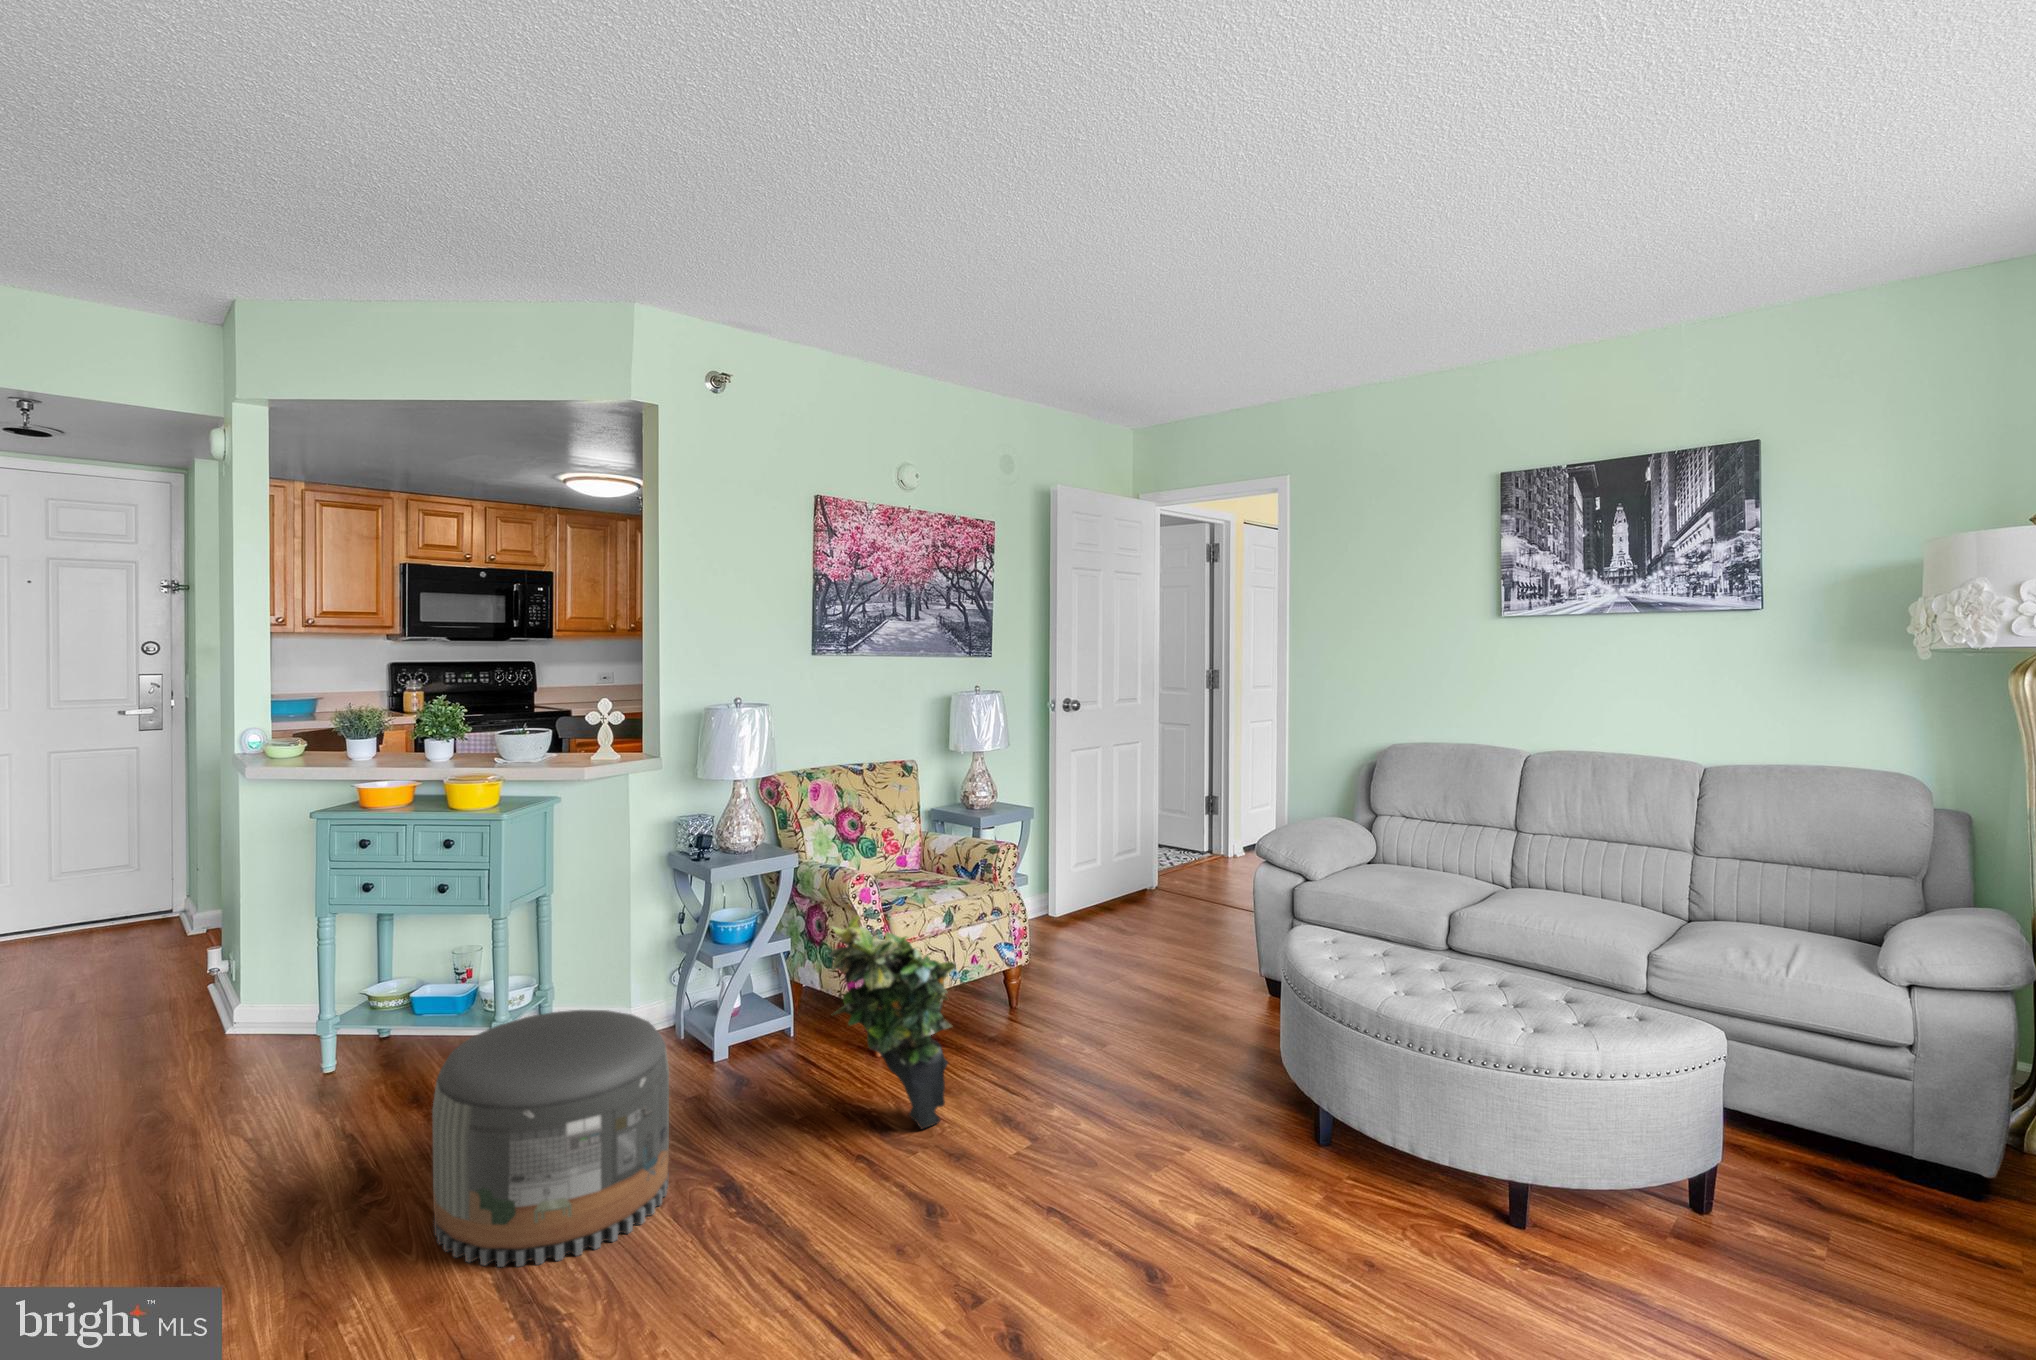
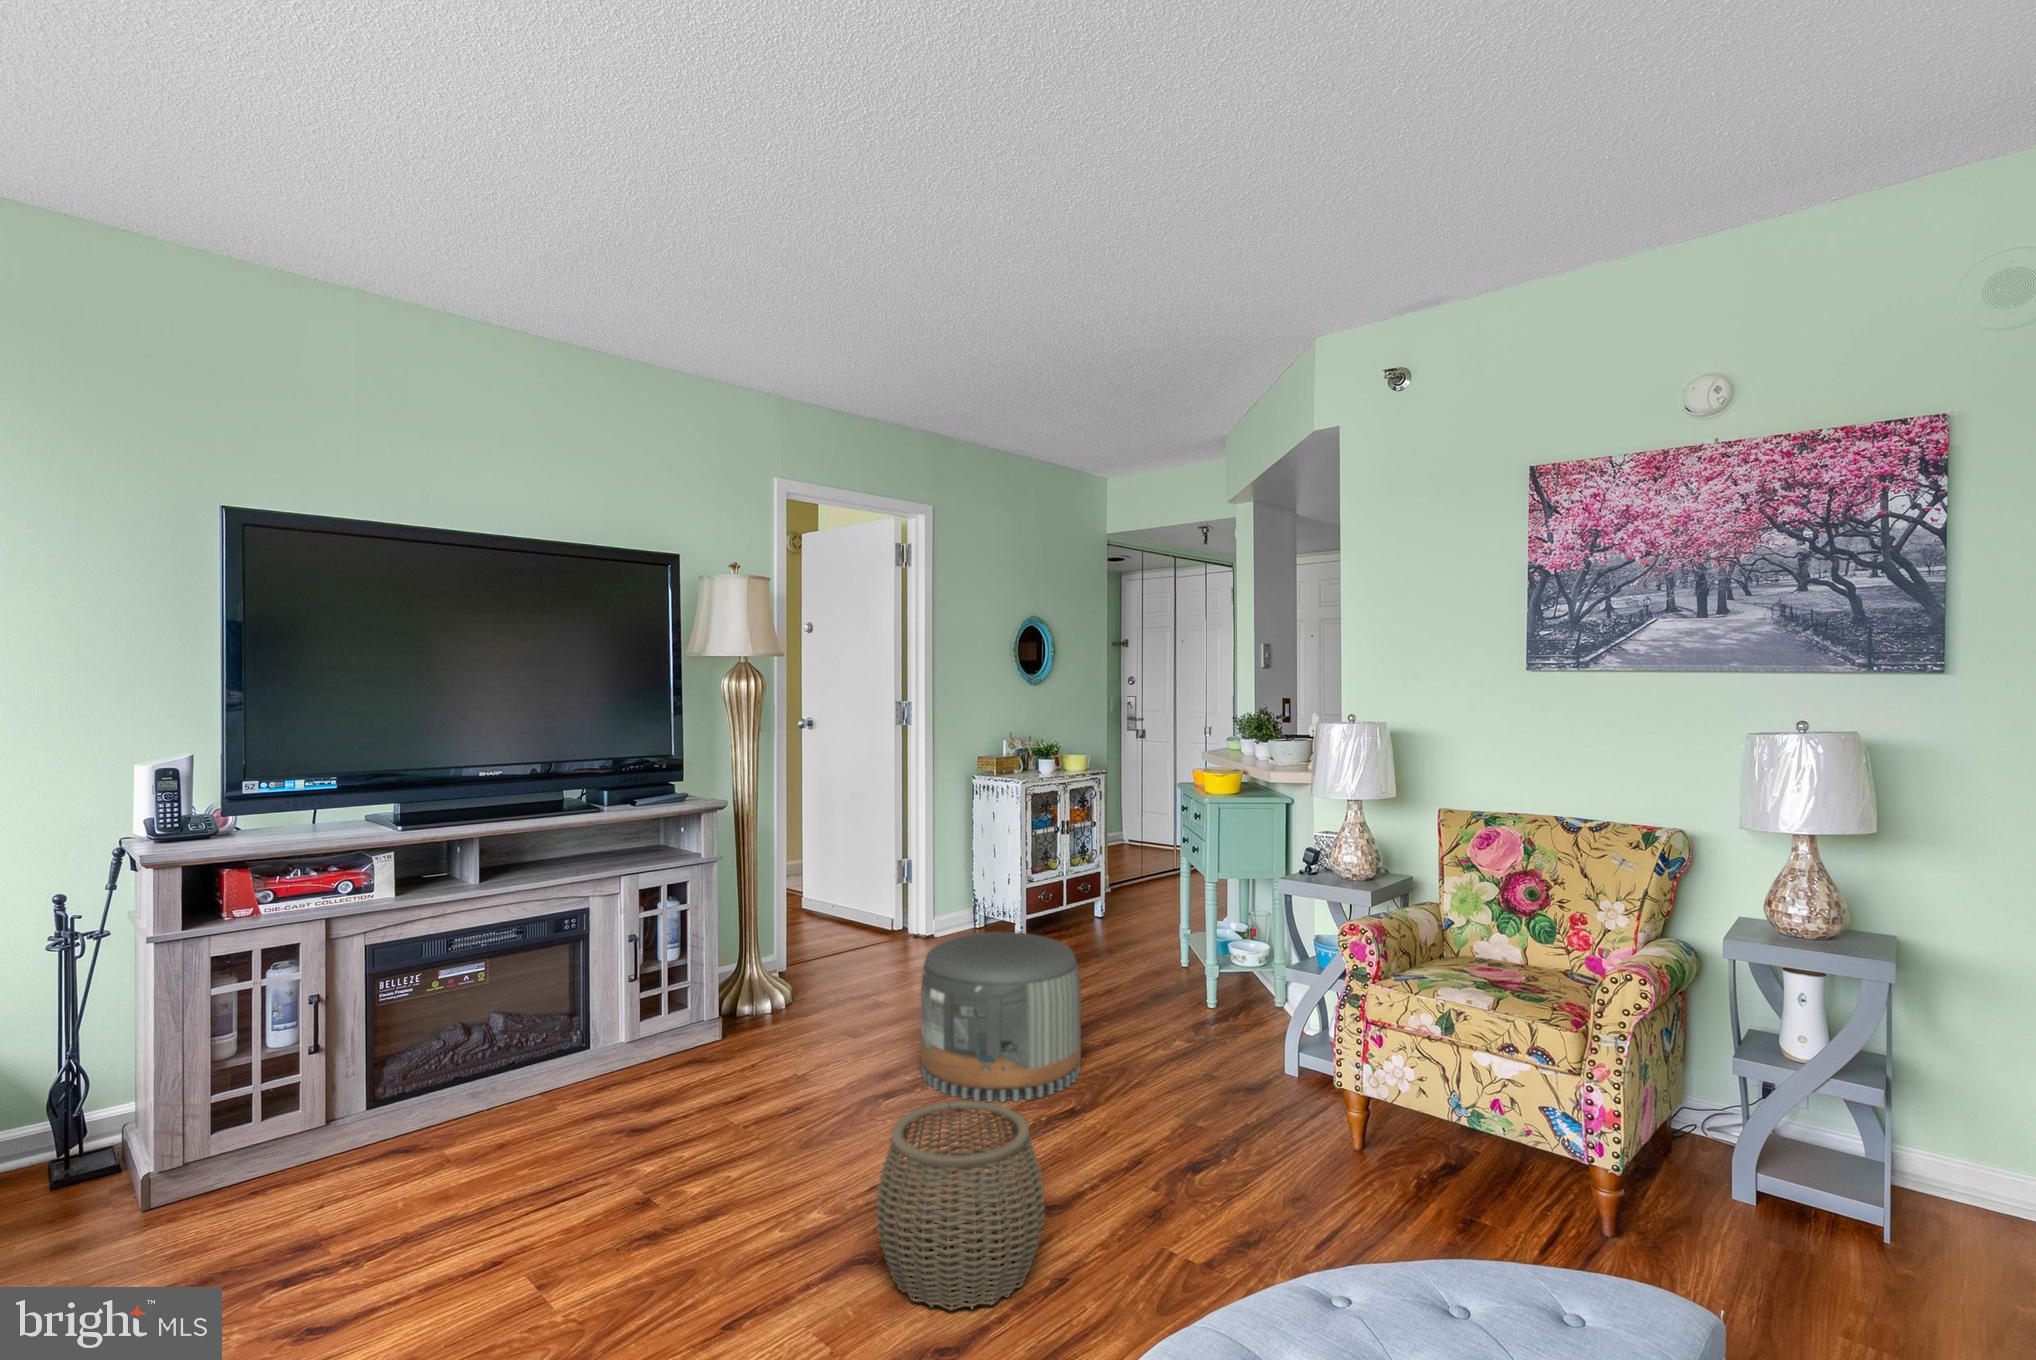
potted plant: present [829,915,956,1129] -> none [1084,927,1236,1206]
woven basket: none [945,1085,1102,1280] -> present [876,1101,1045,1310]

